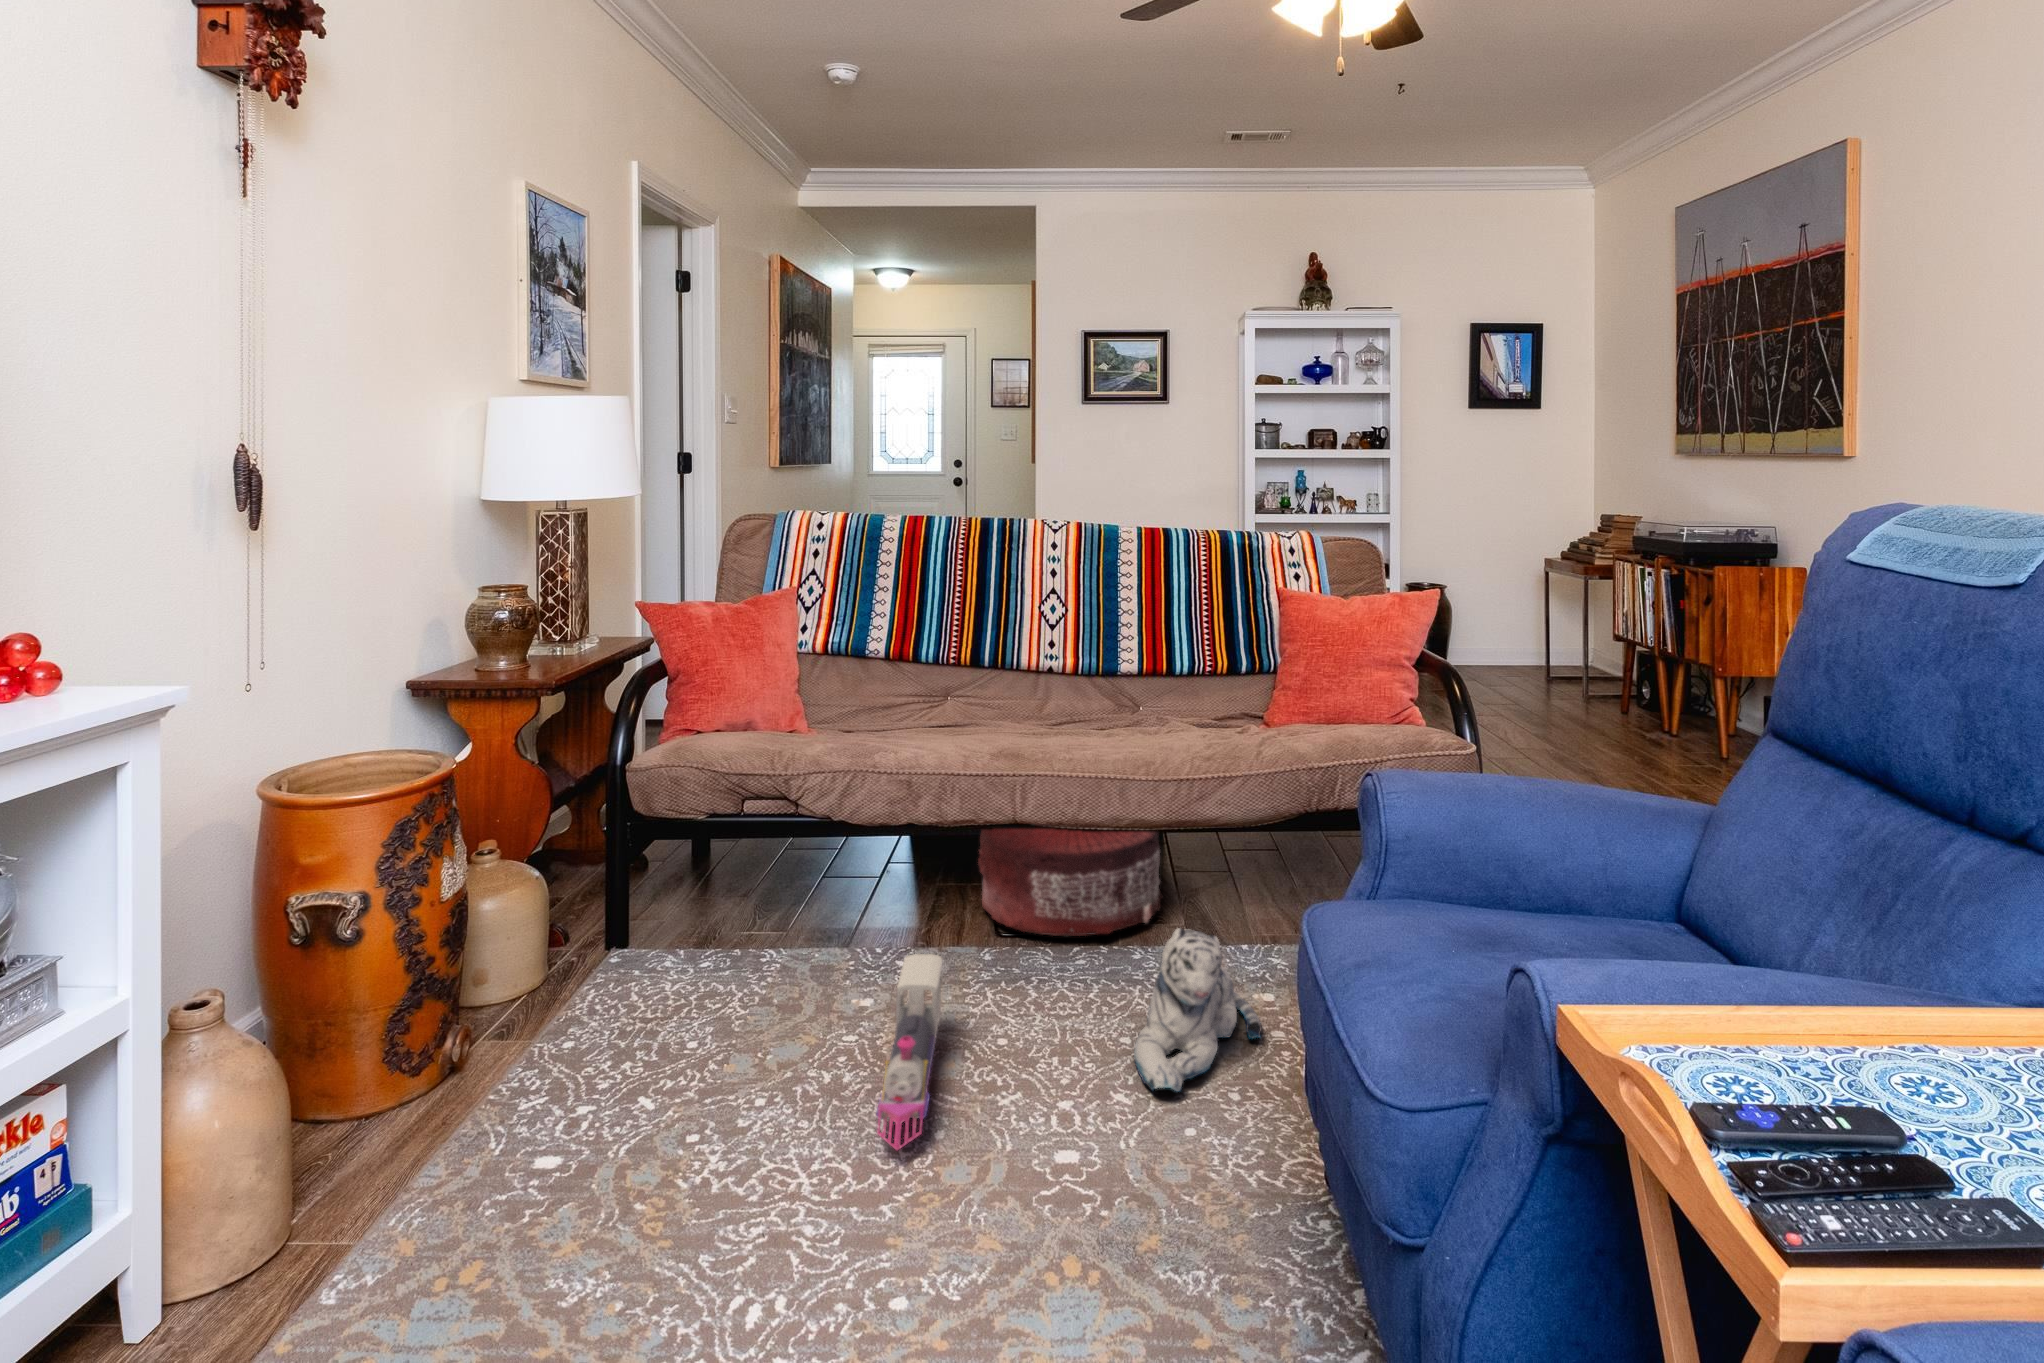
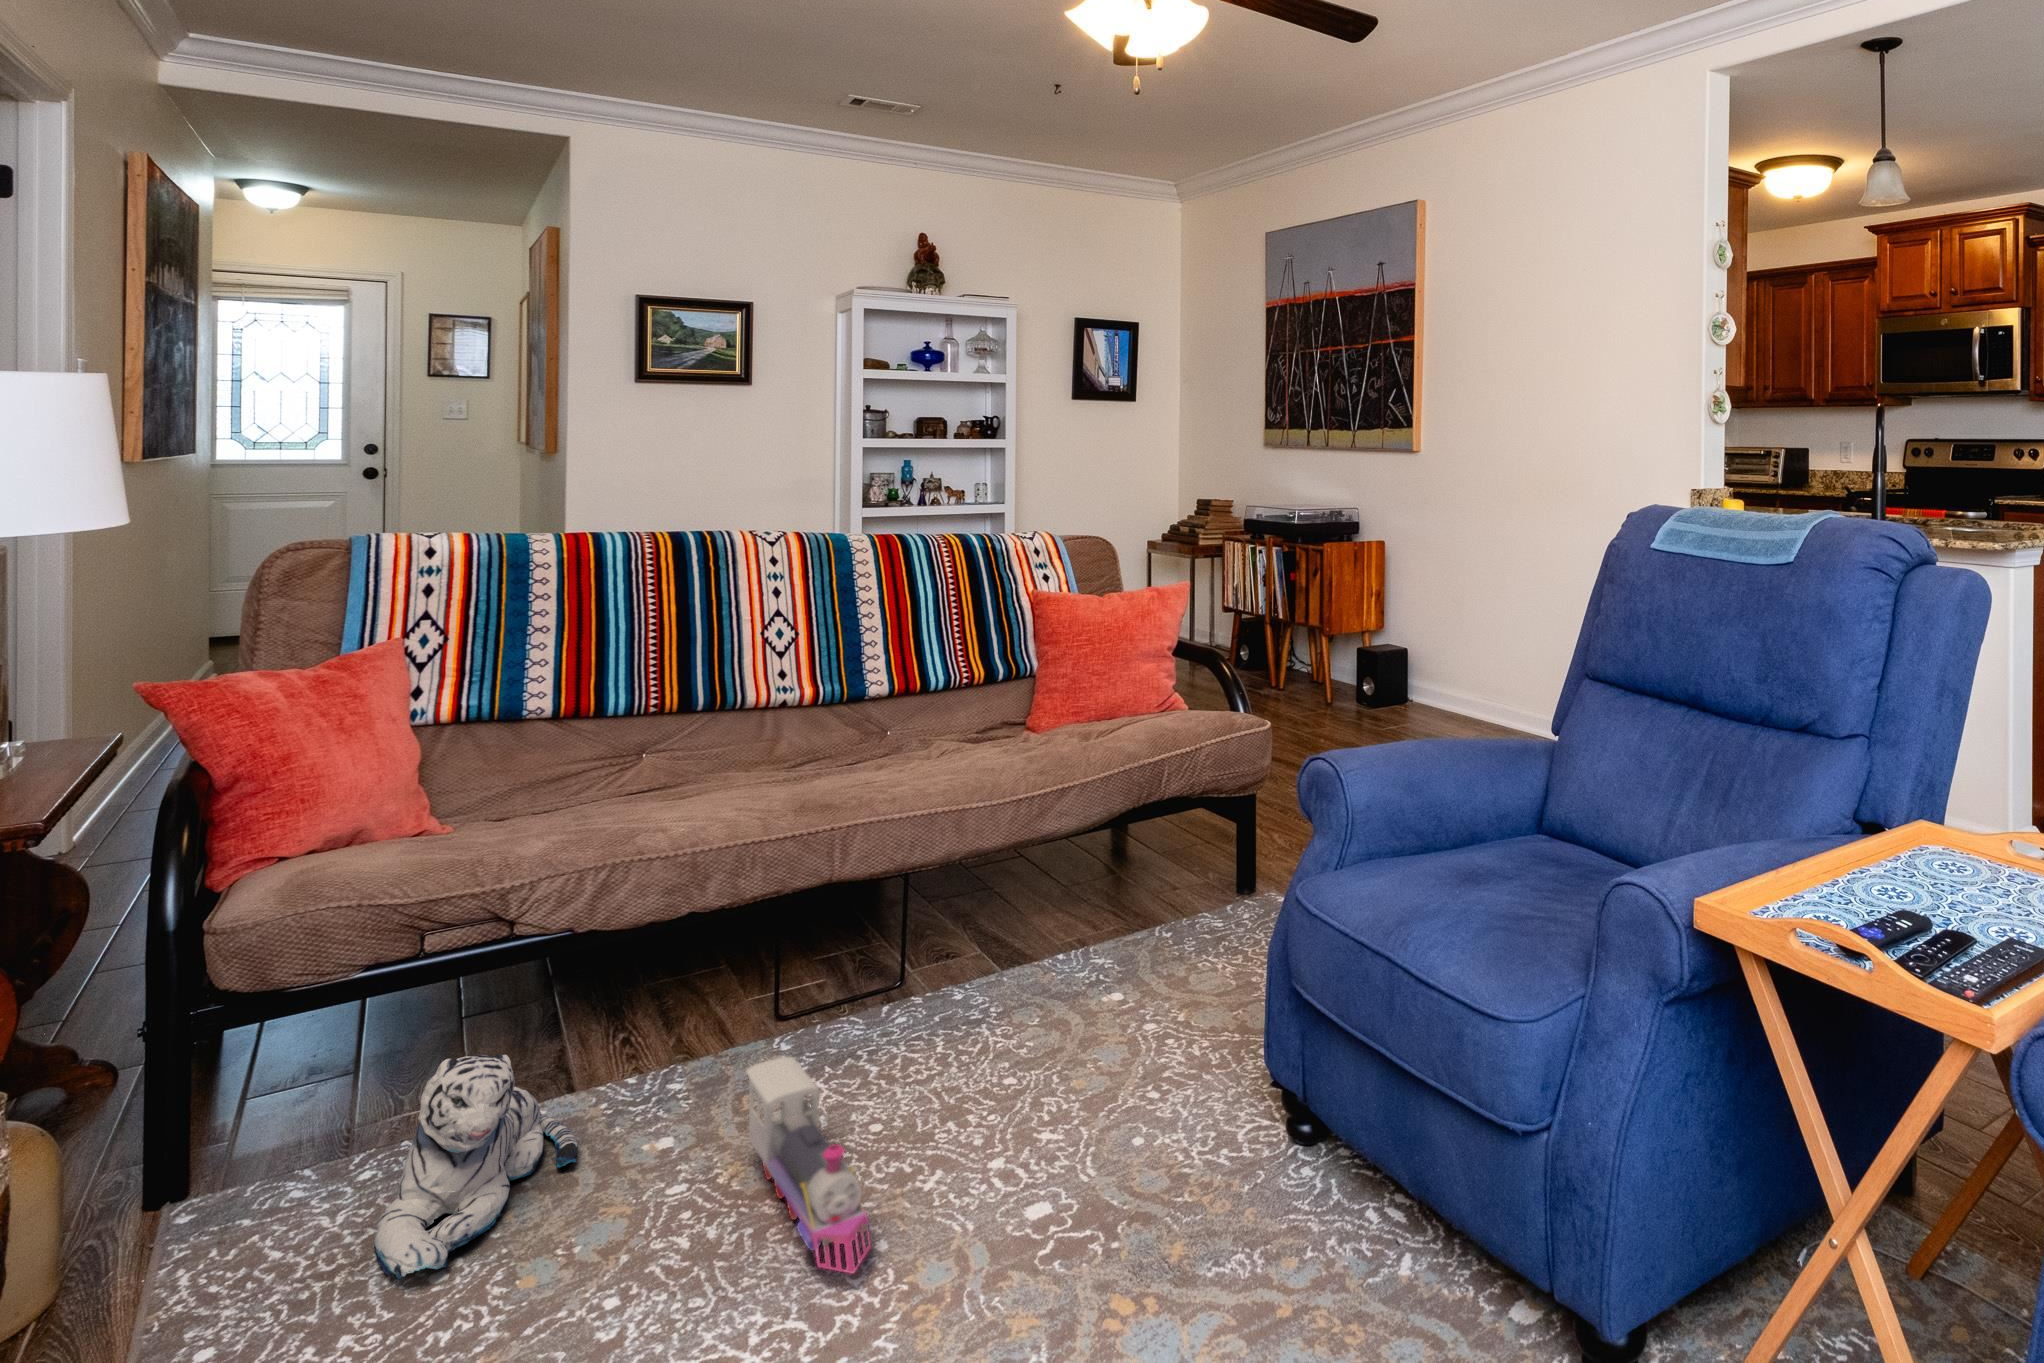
pouf: present [978,829,1163,936] -> none [732,846,961,1015]
plush toy: present [1134,928,1261,1092] -> present [374,1054,578,1281]

